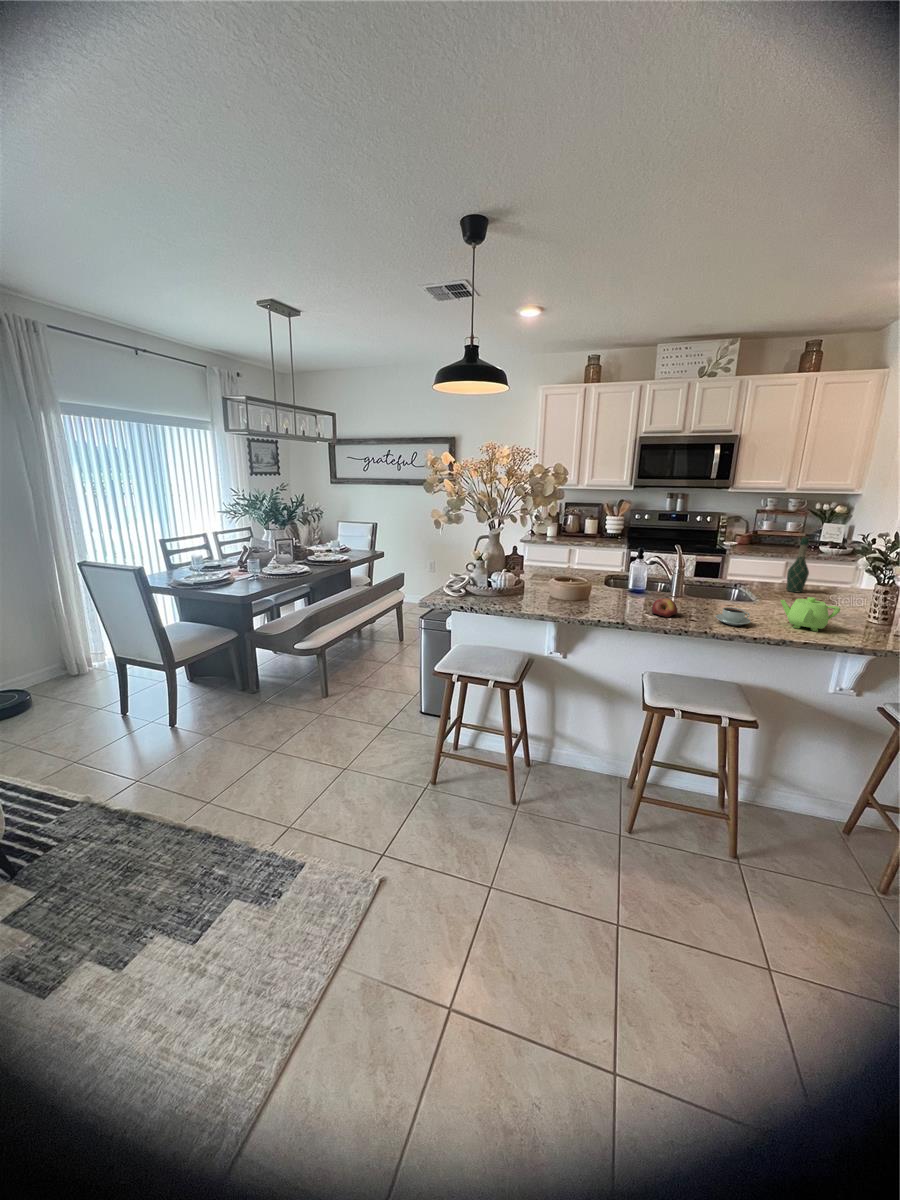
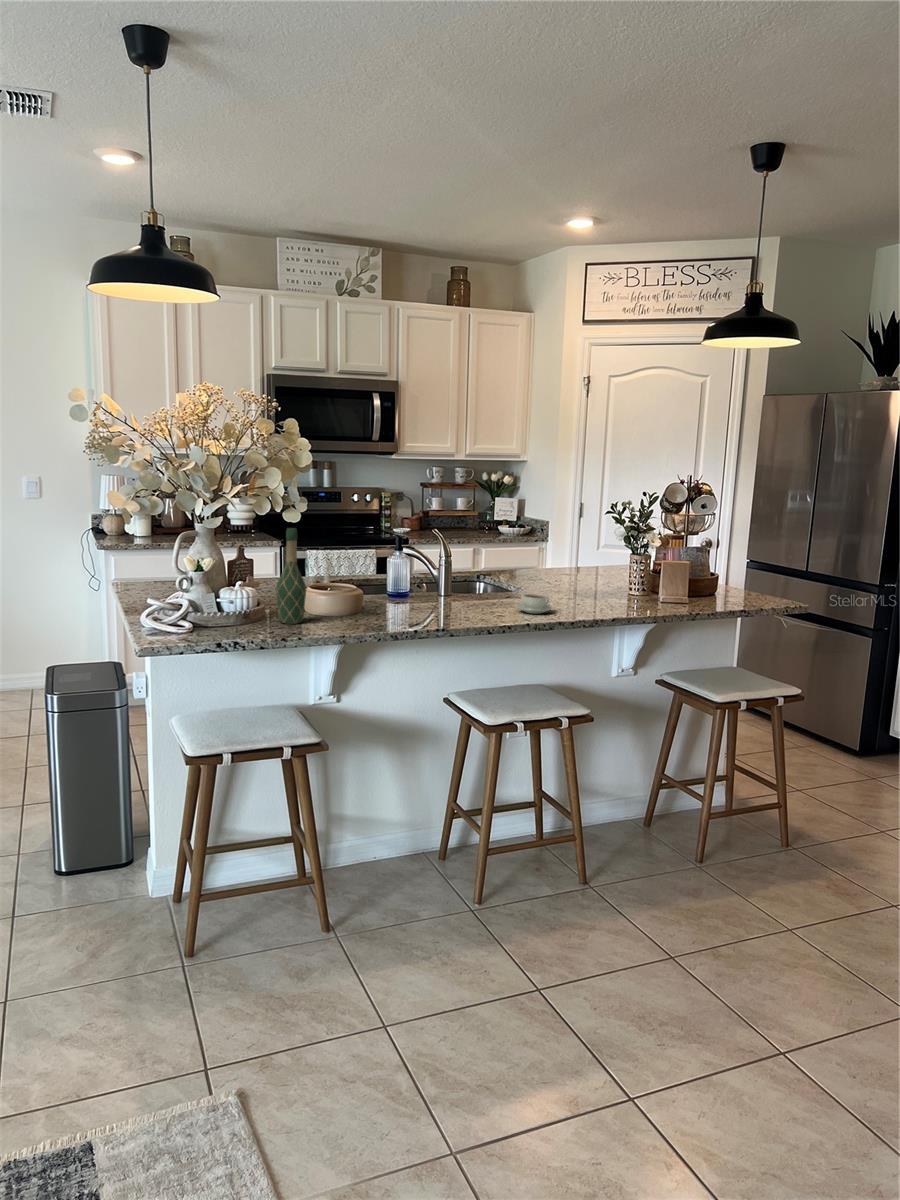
wine bottle: present [786,537,809,593] -> present [276,528,306,624]
teapot: present [780,597,840,632] -> none [568,572,620,609]
apple: present [652,598,677,617] -> none [447,593,478,616]

